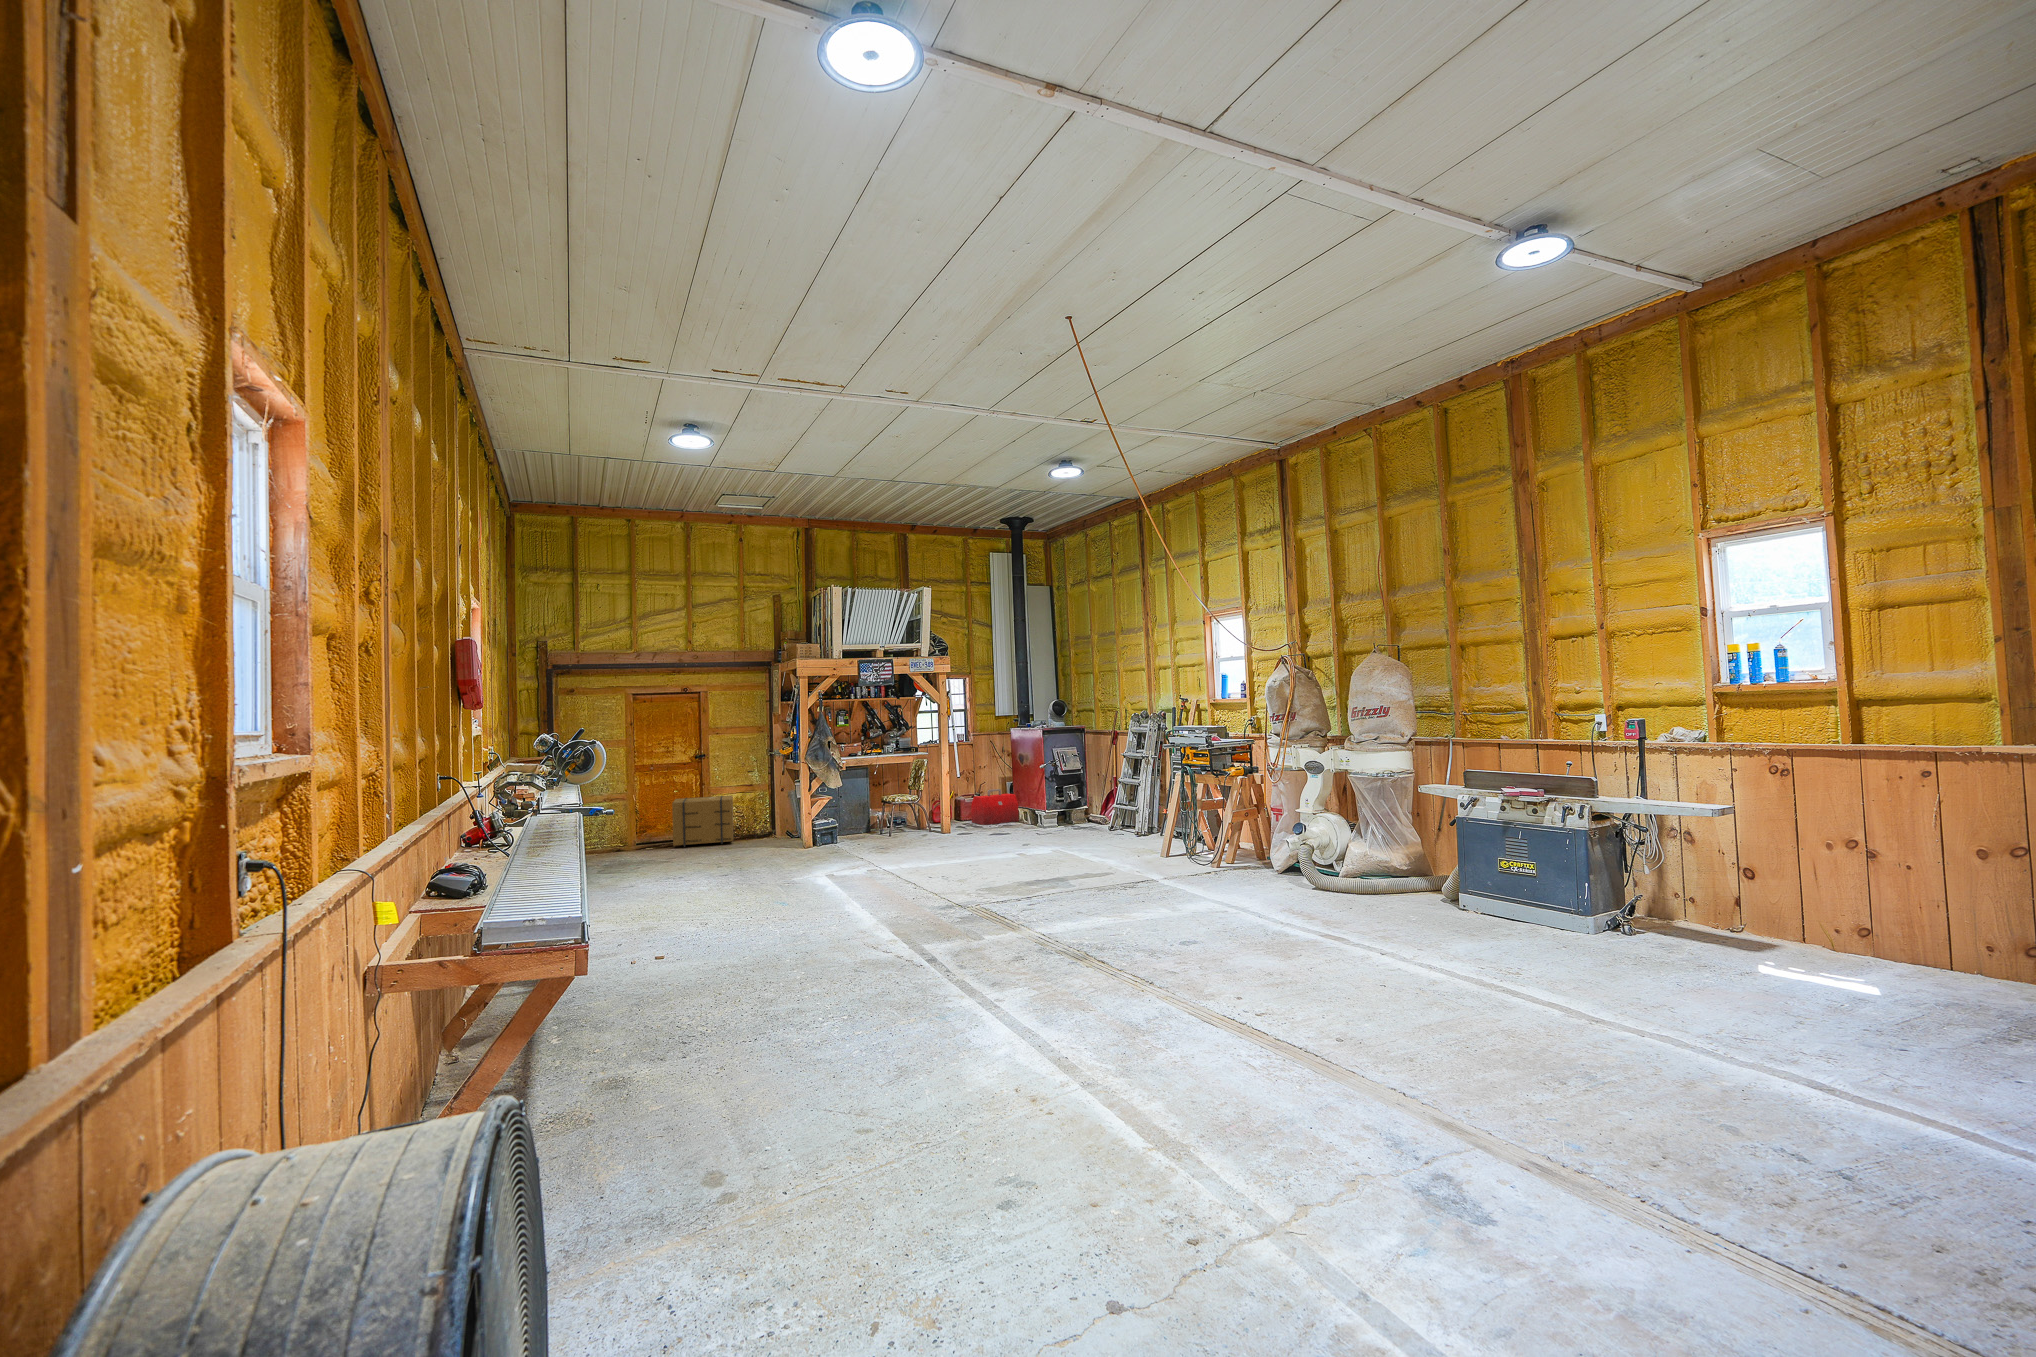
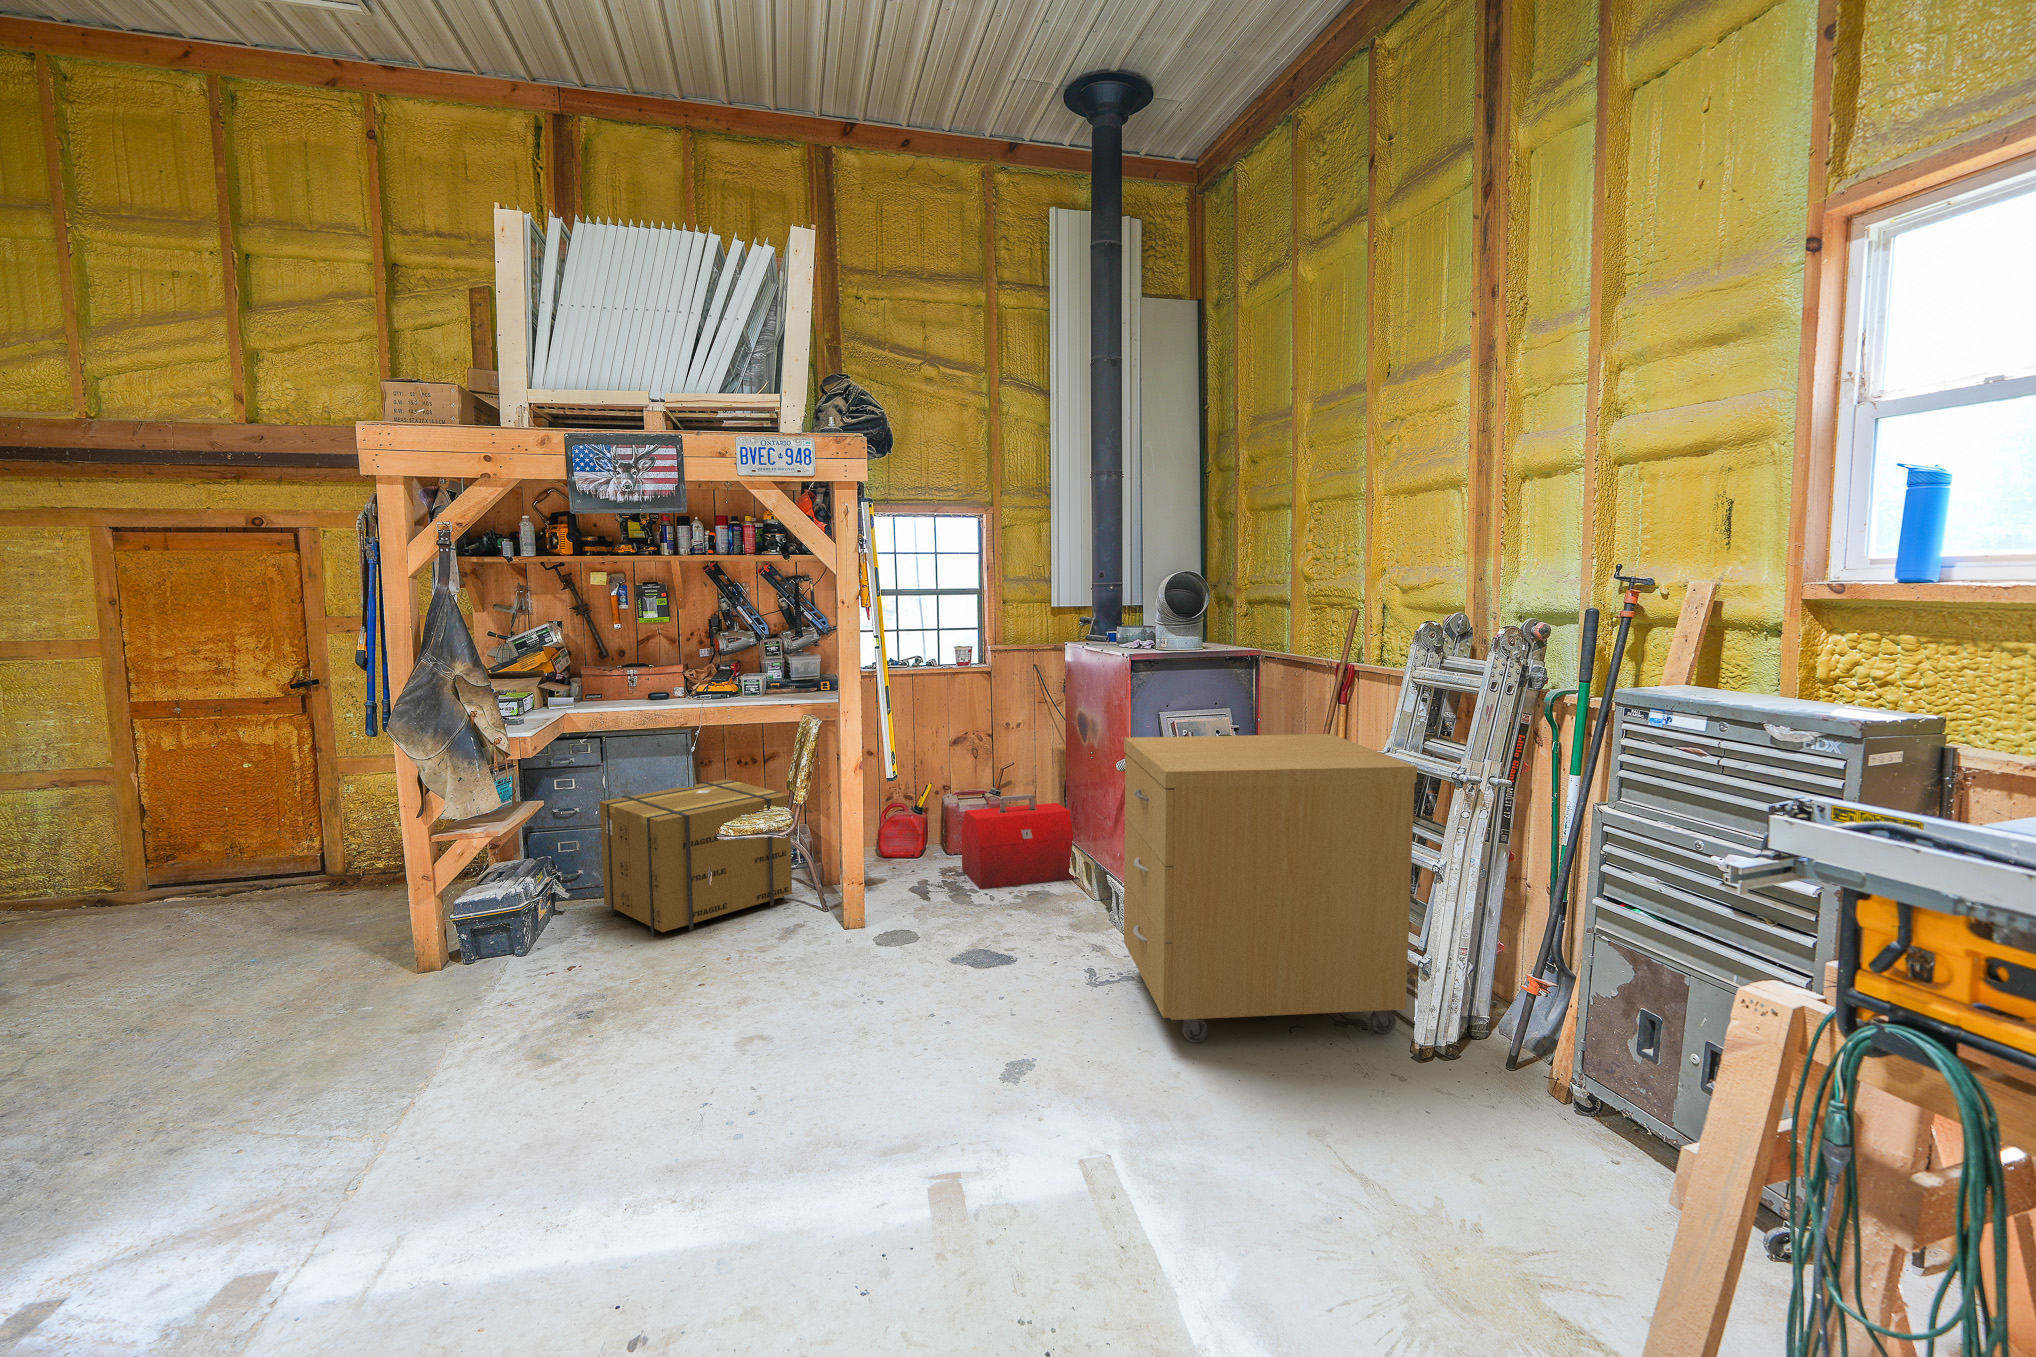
storage cabinet: none [1045,750,1135,838] -> present [1124,734,1417,1043]
cardboard box: present [672,795,734,847] -> present [600,779,792,936]

